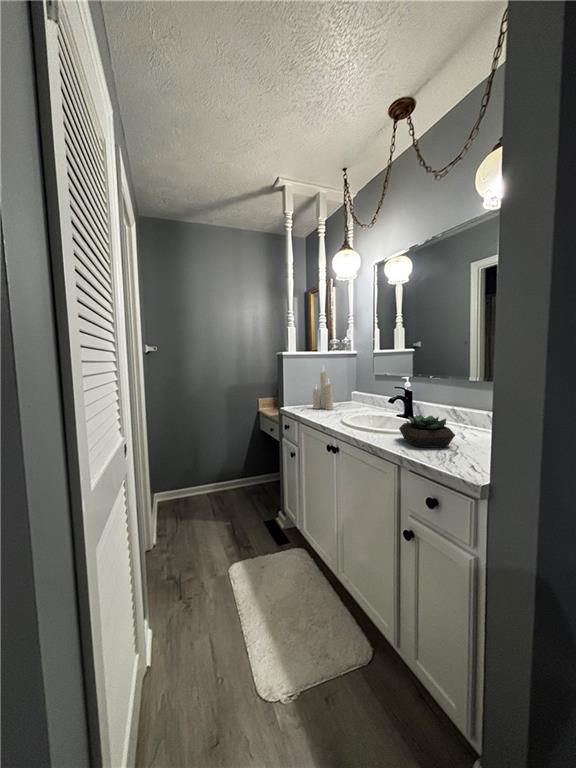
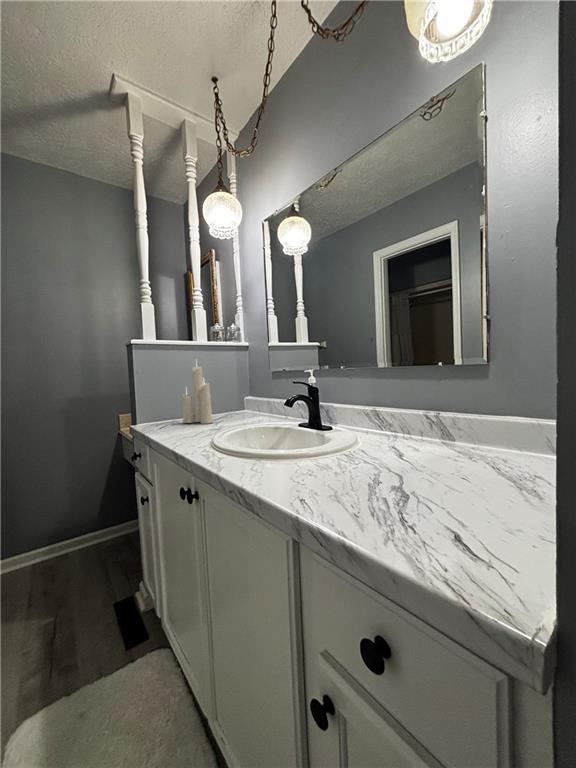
succulent plant: present [399,415,455,448] -> none [296,421,395,487]

